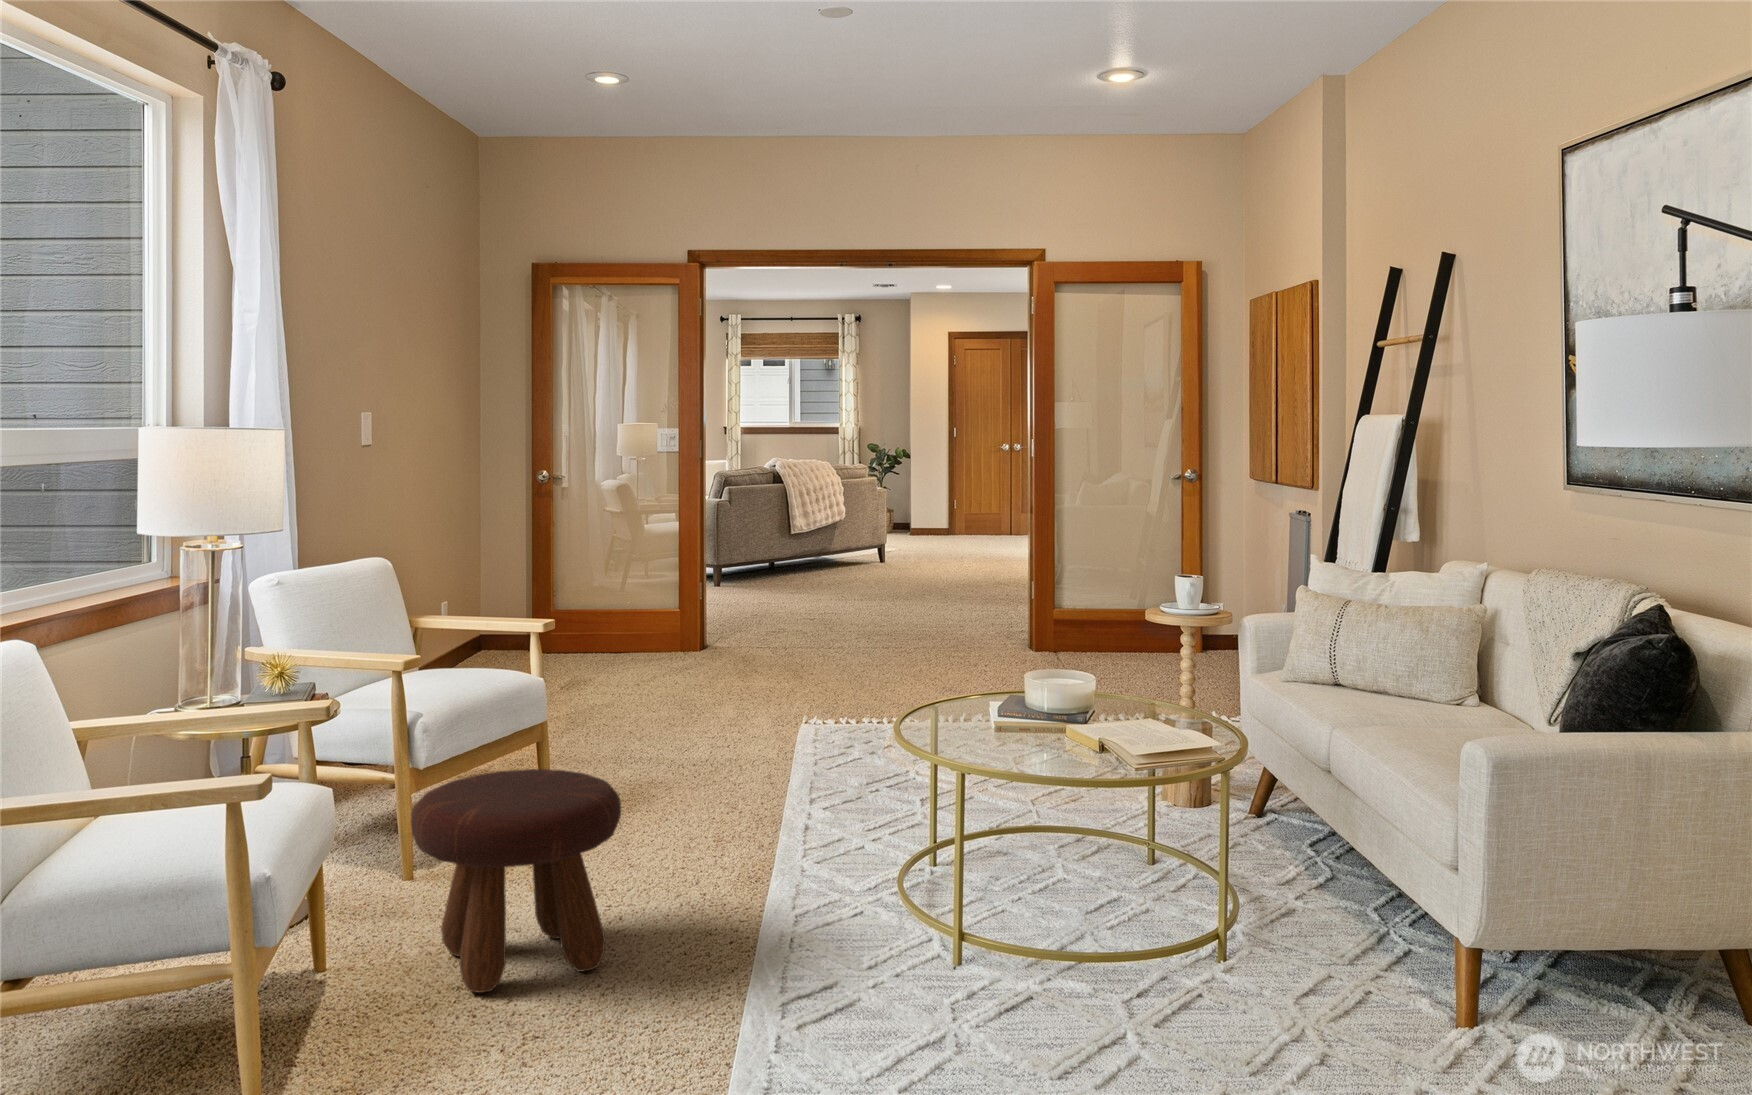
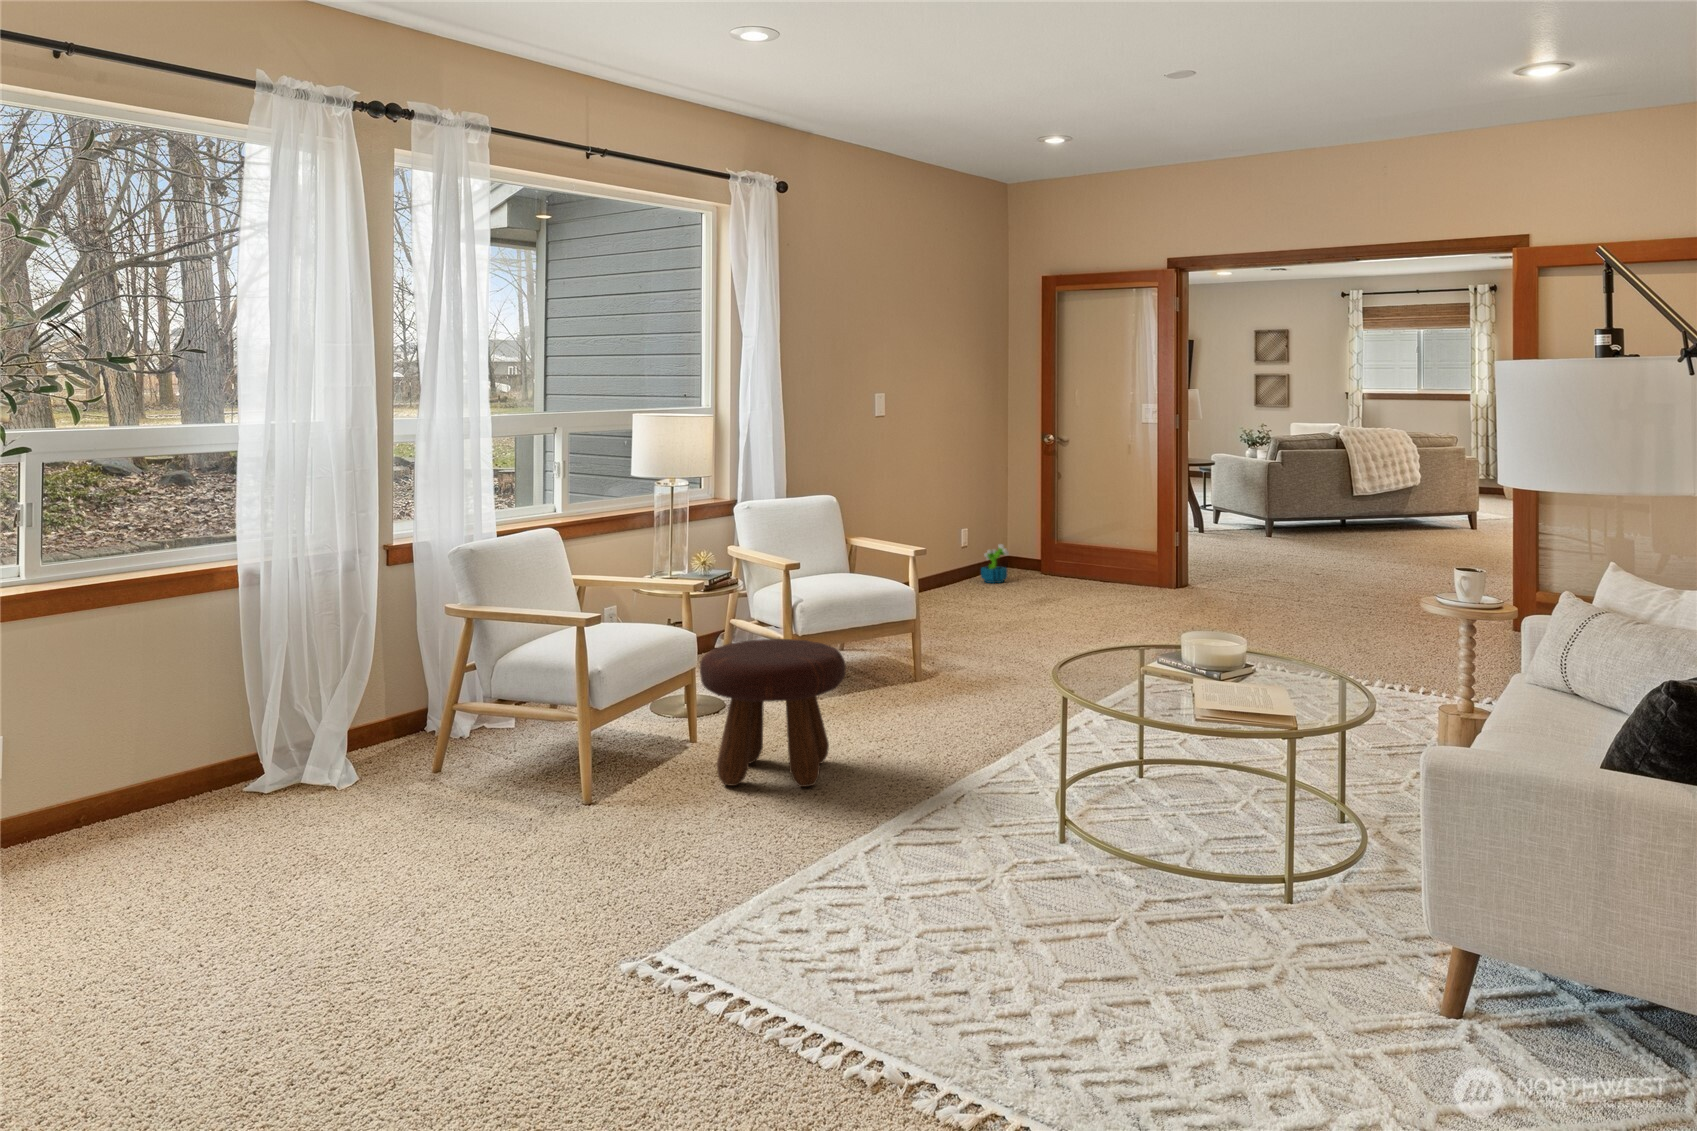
decorative plant: none [460,613,497,663] -> present [981,544,1009,583]

